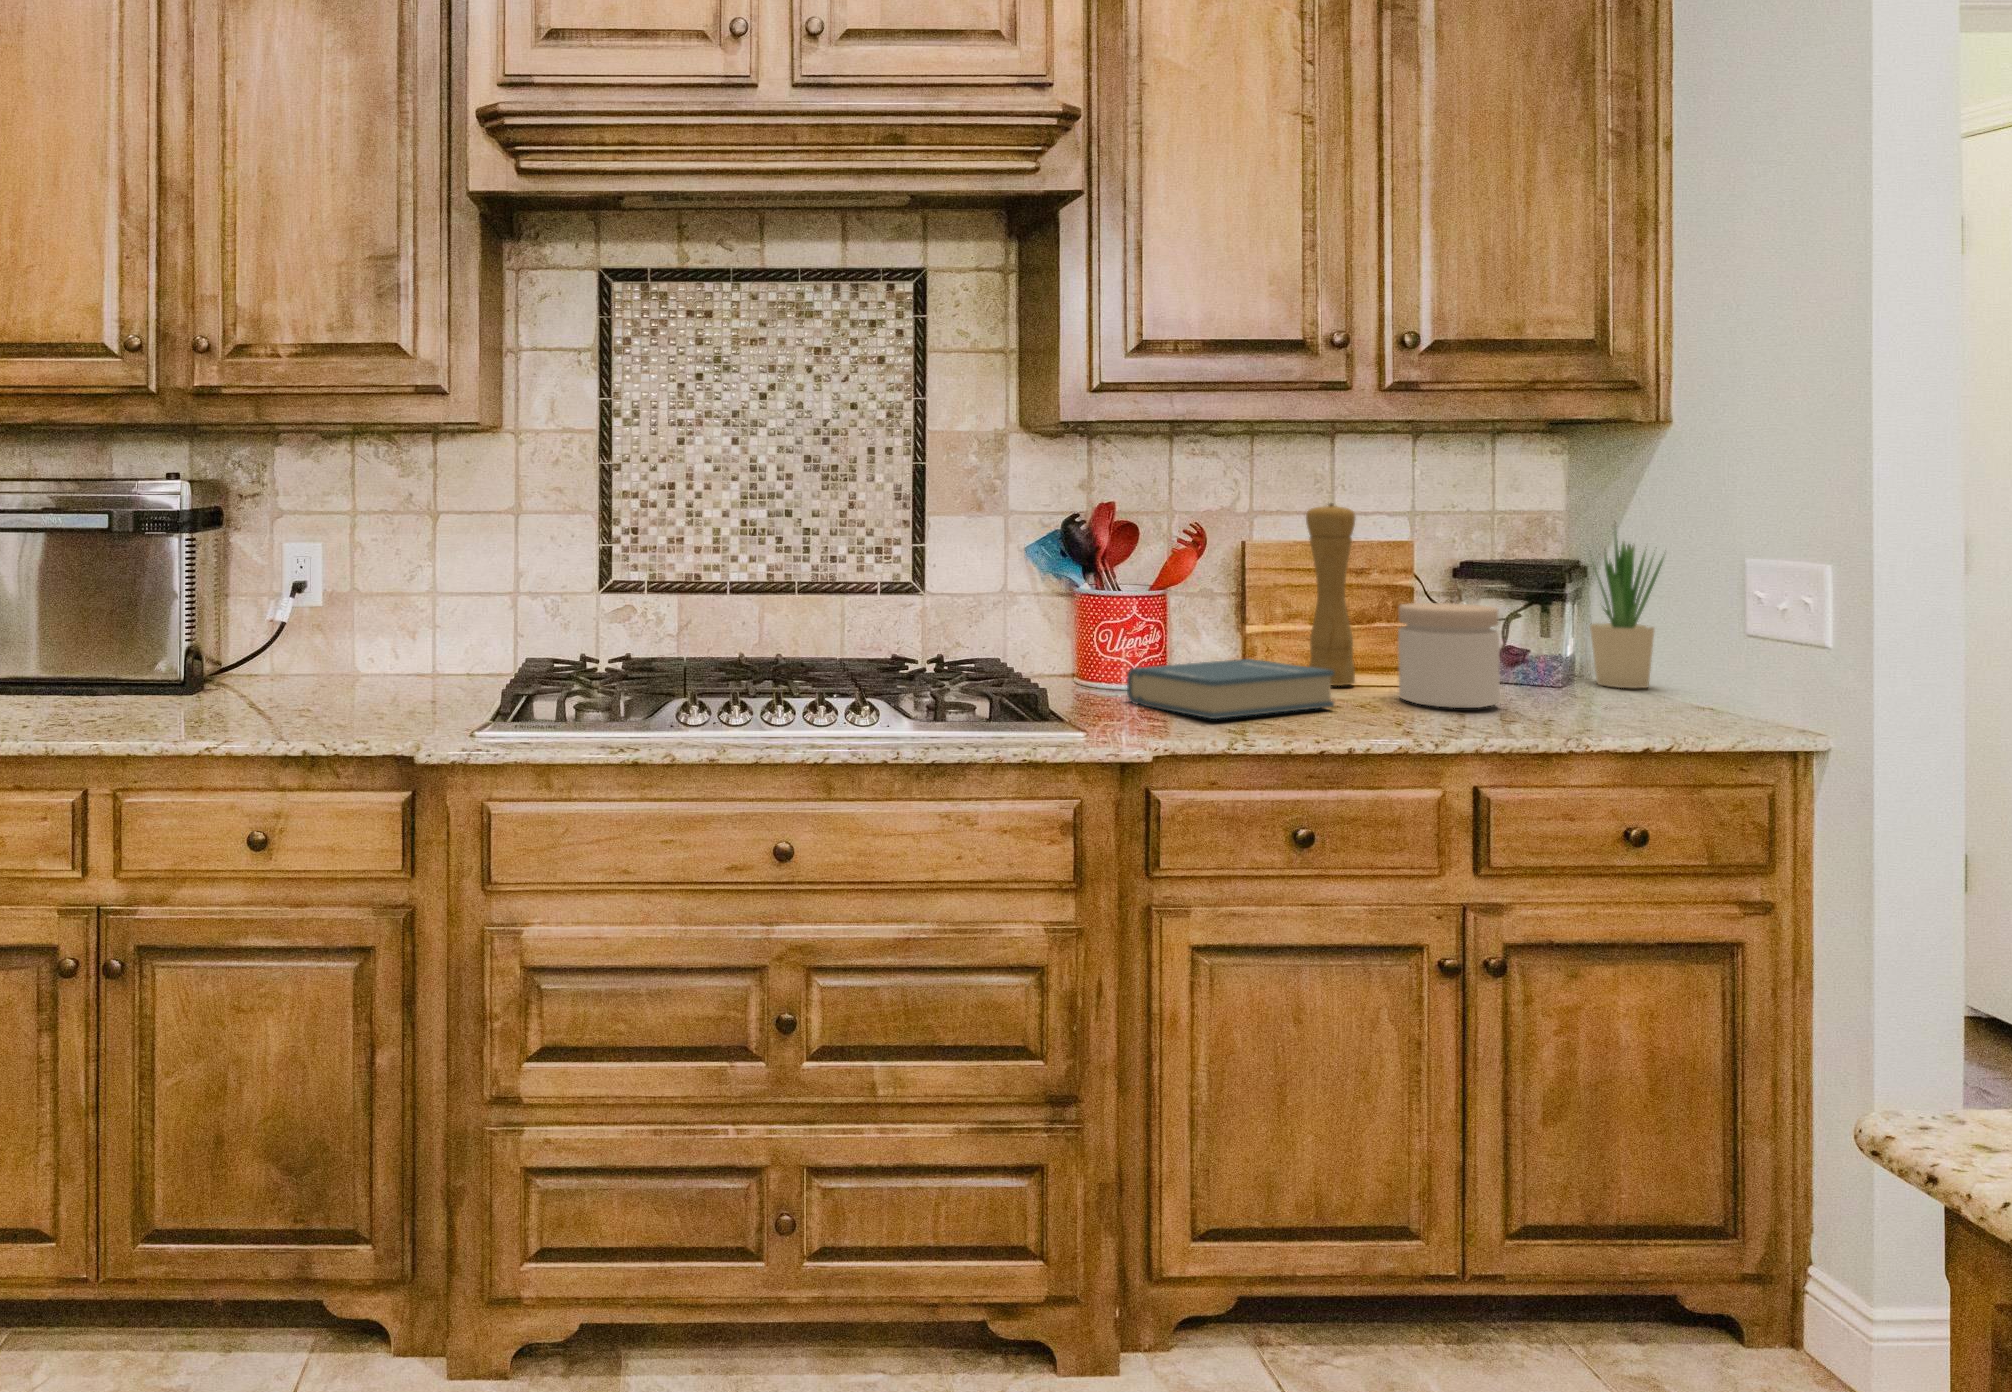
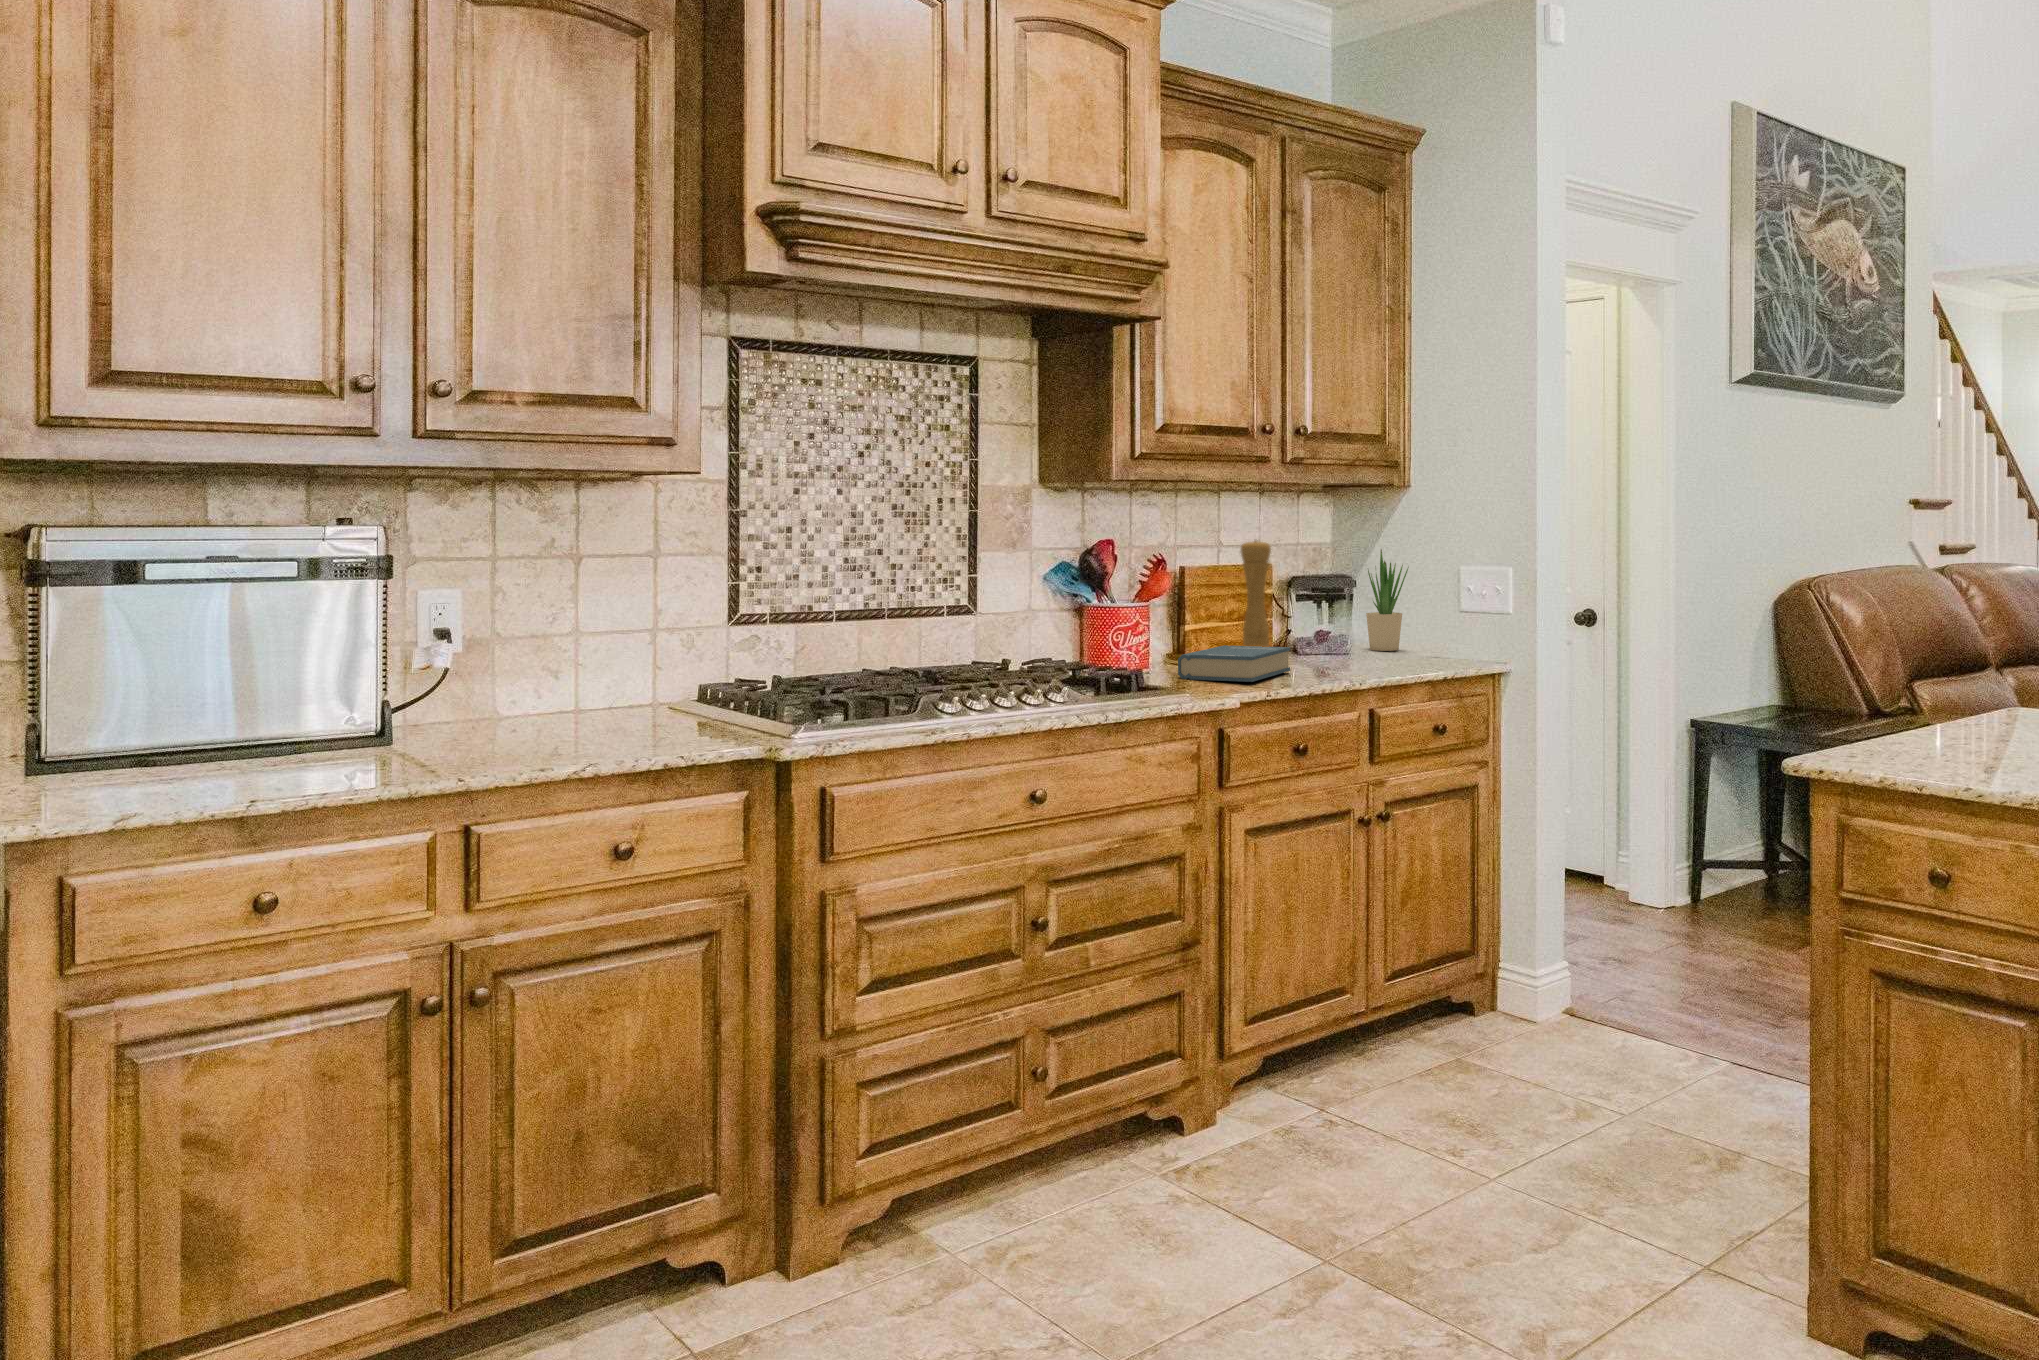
jar: present [1398,603,1500,708] -> none [1303,602,1361,667]

